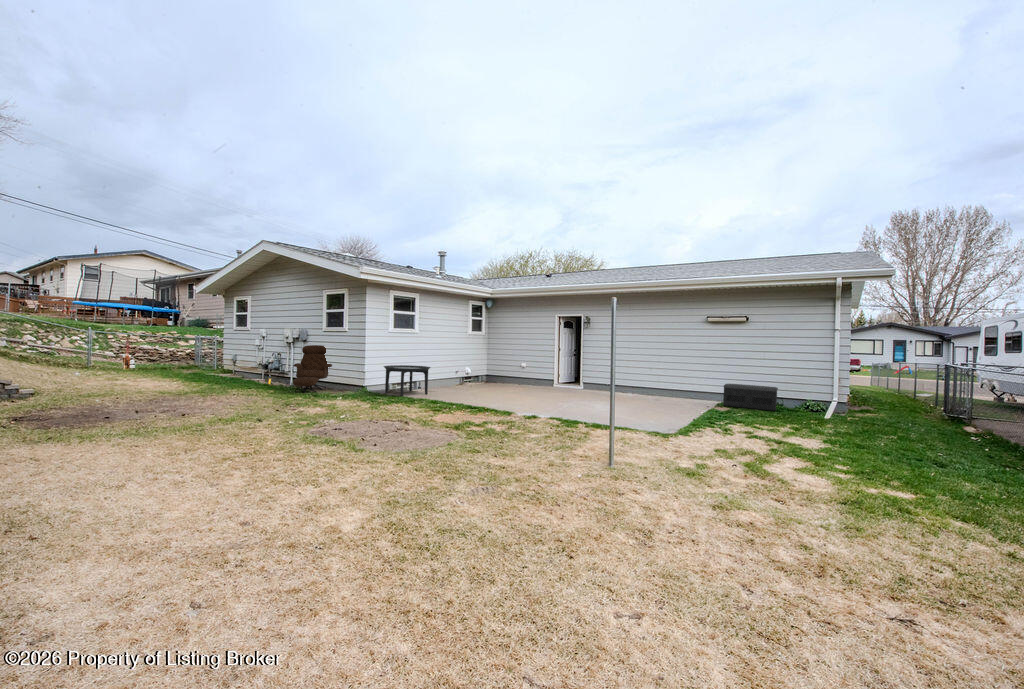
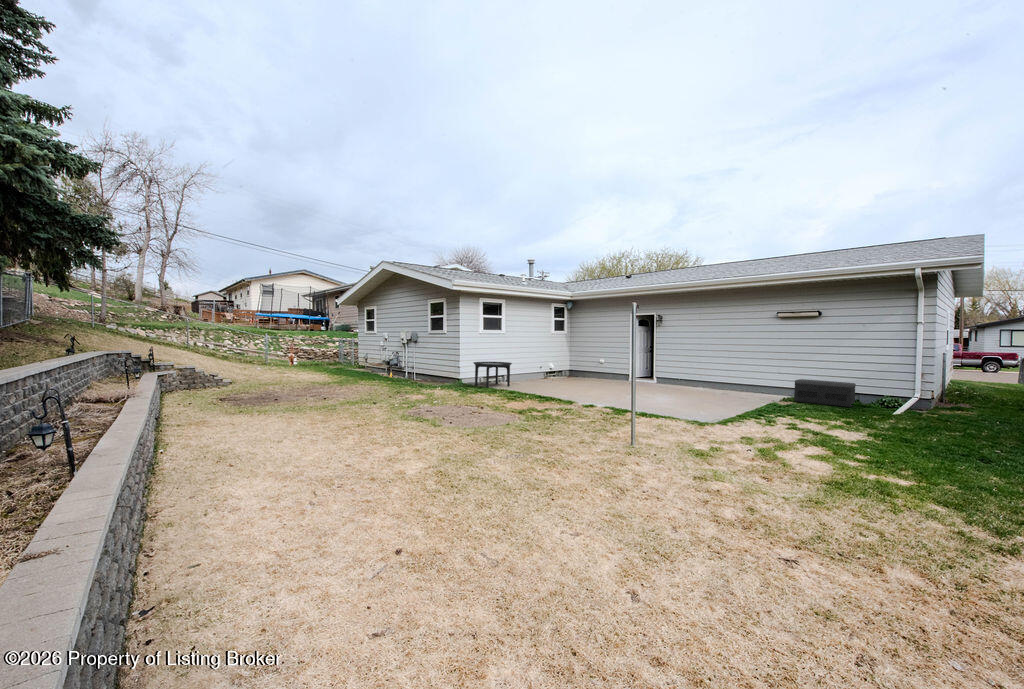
lounge chair: present [293,345,332,393] -> none [404,345,435,384]

